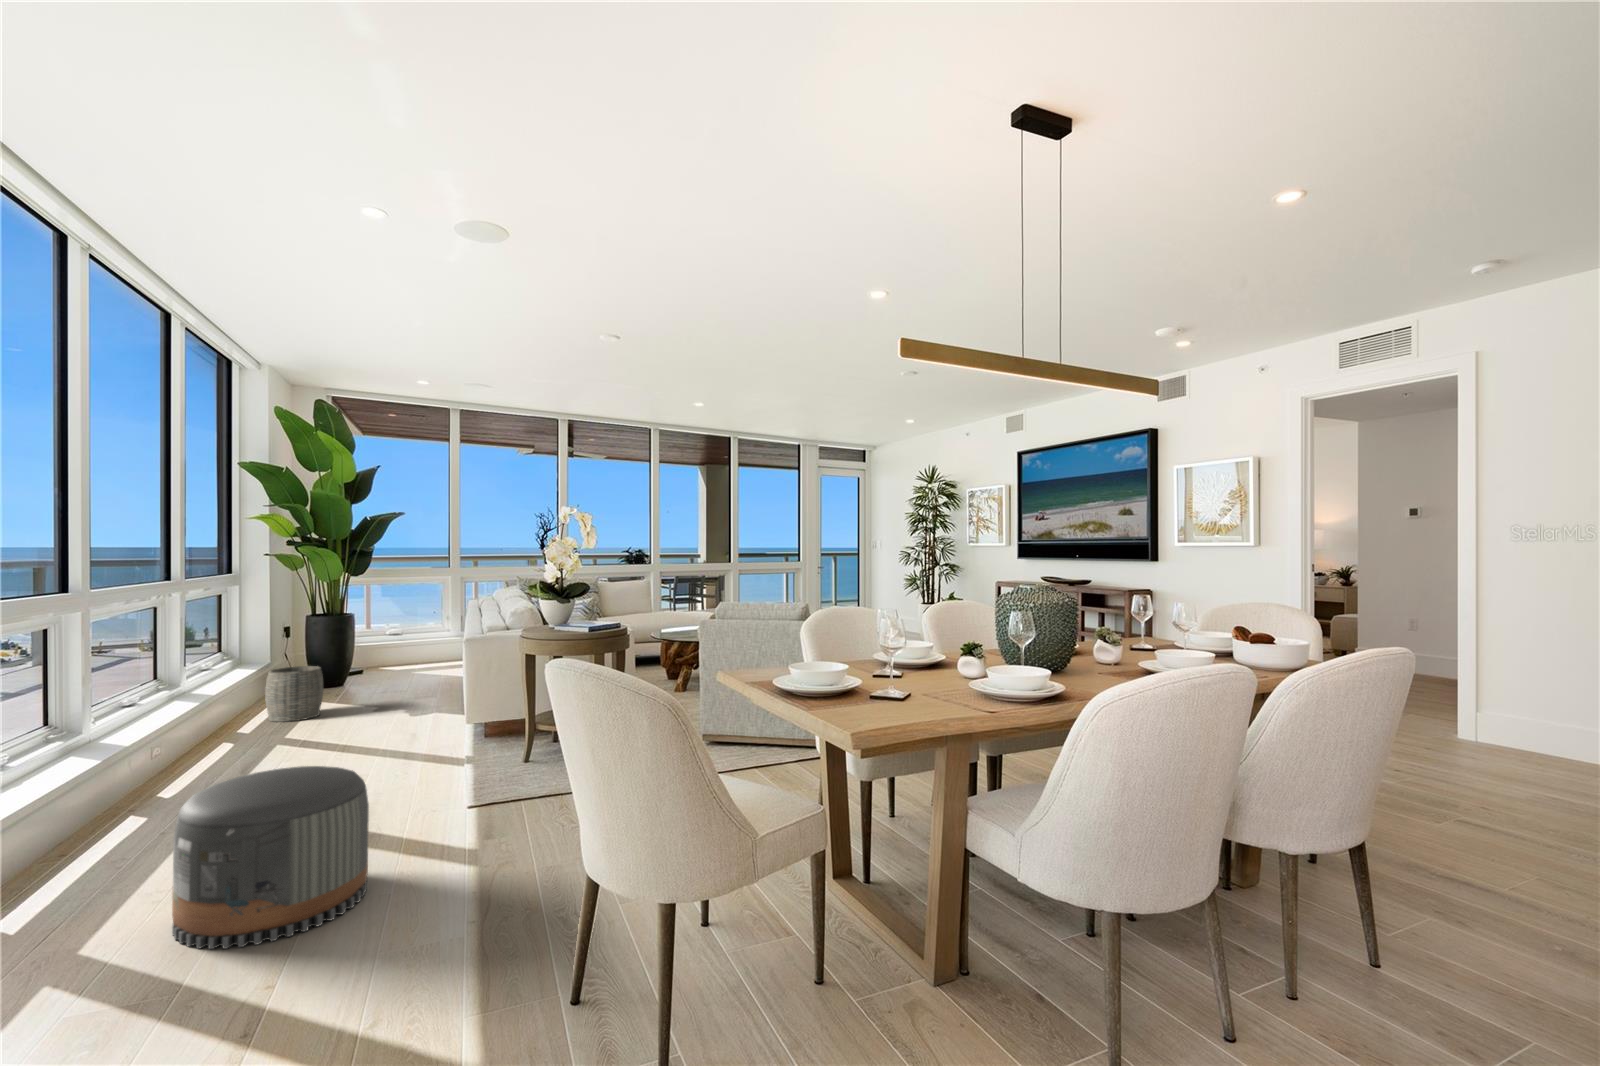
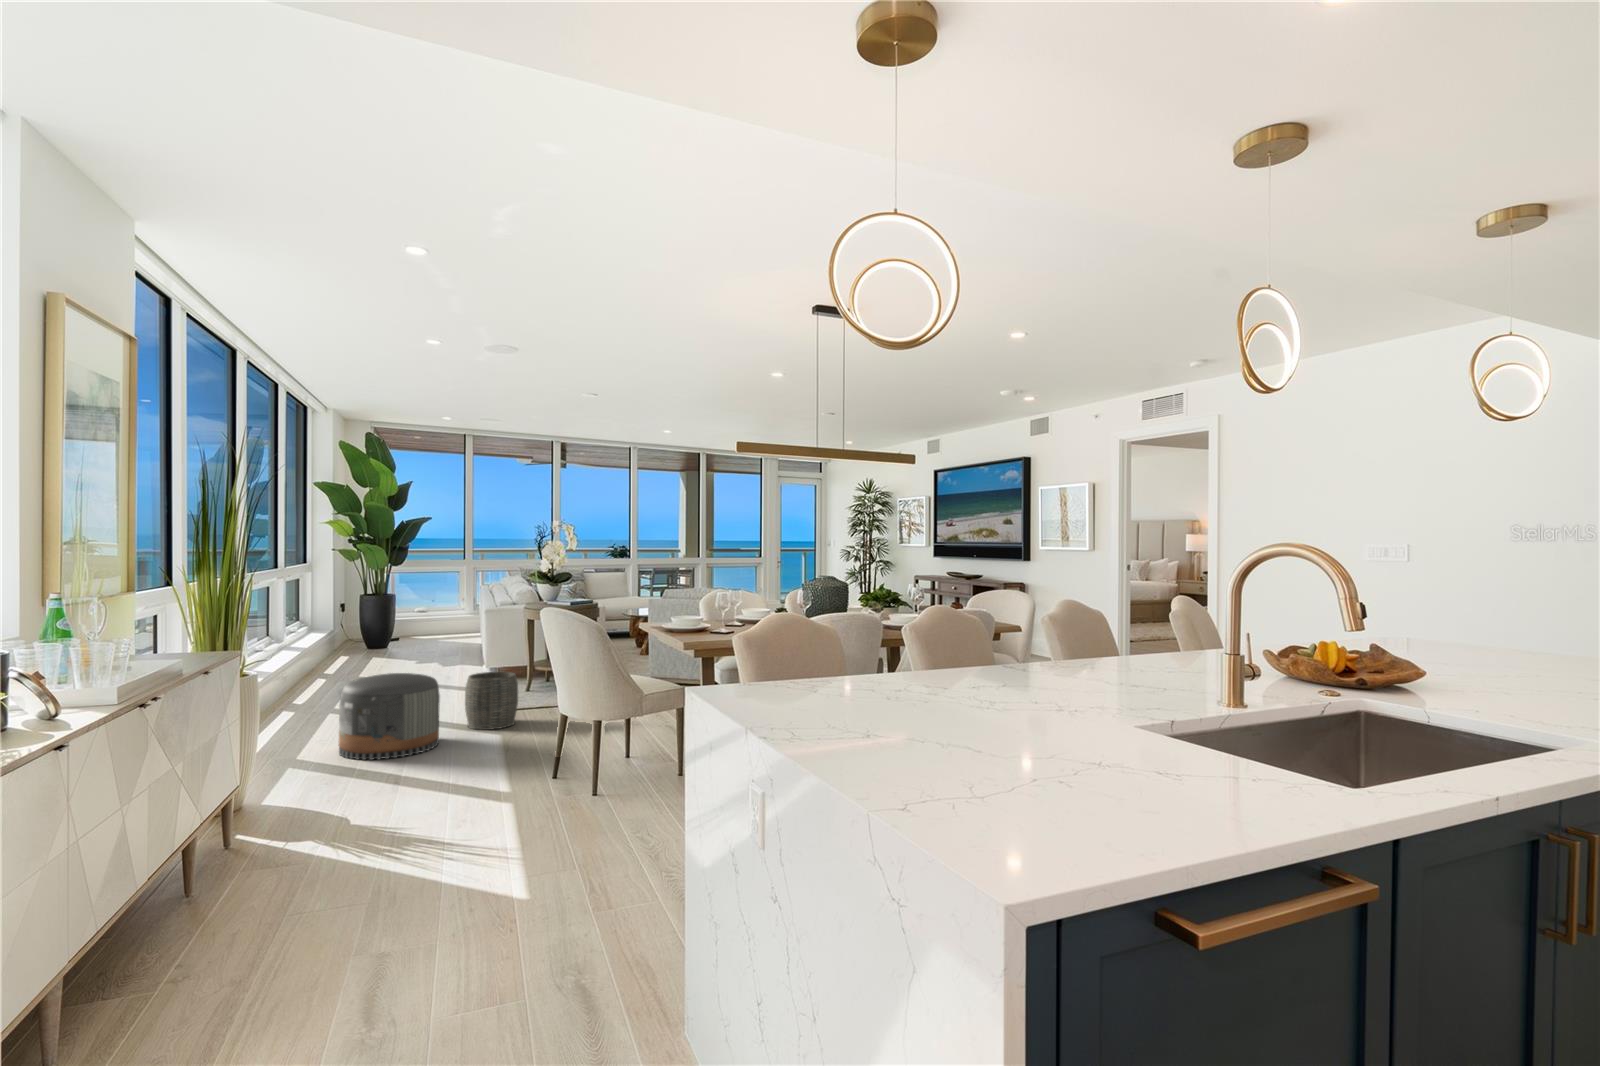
woven basket: present [265,666,323,722] -> present [465,672,518,730]

